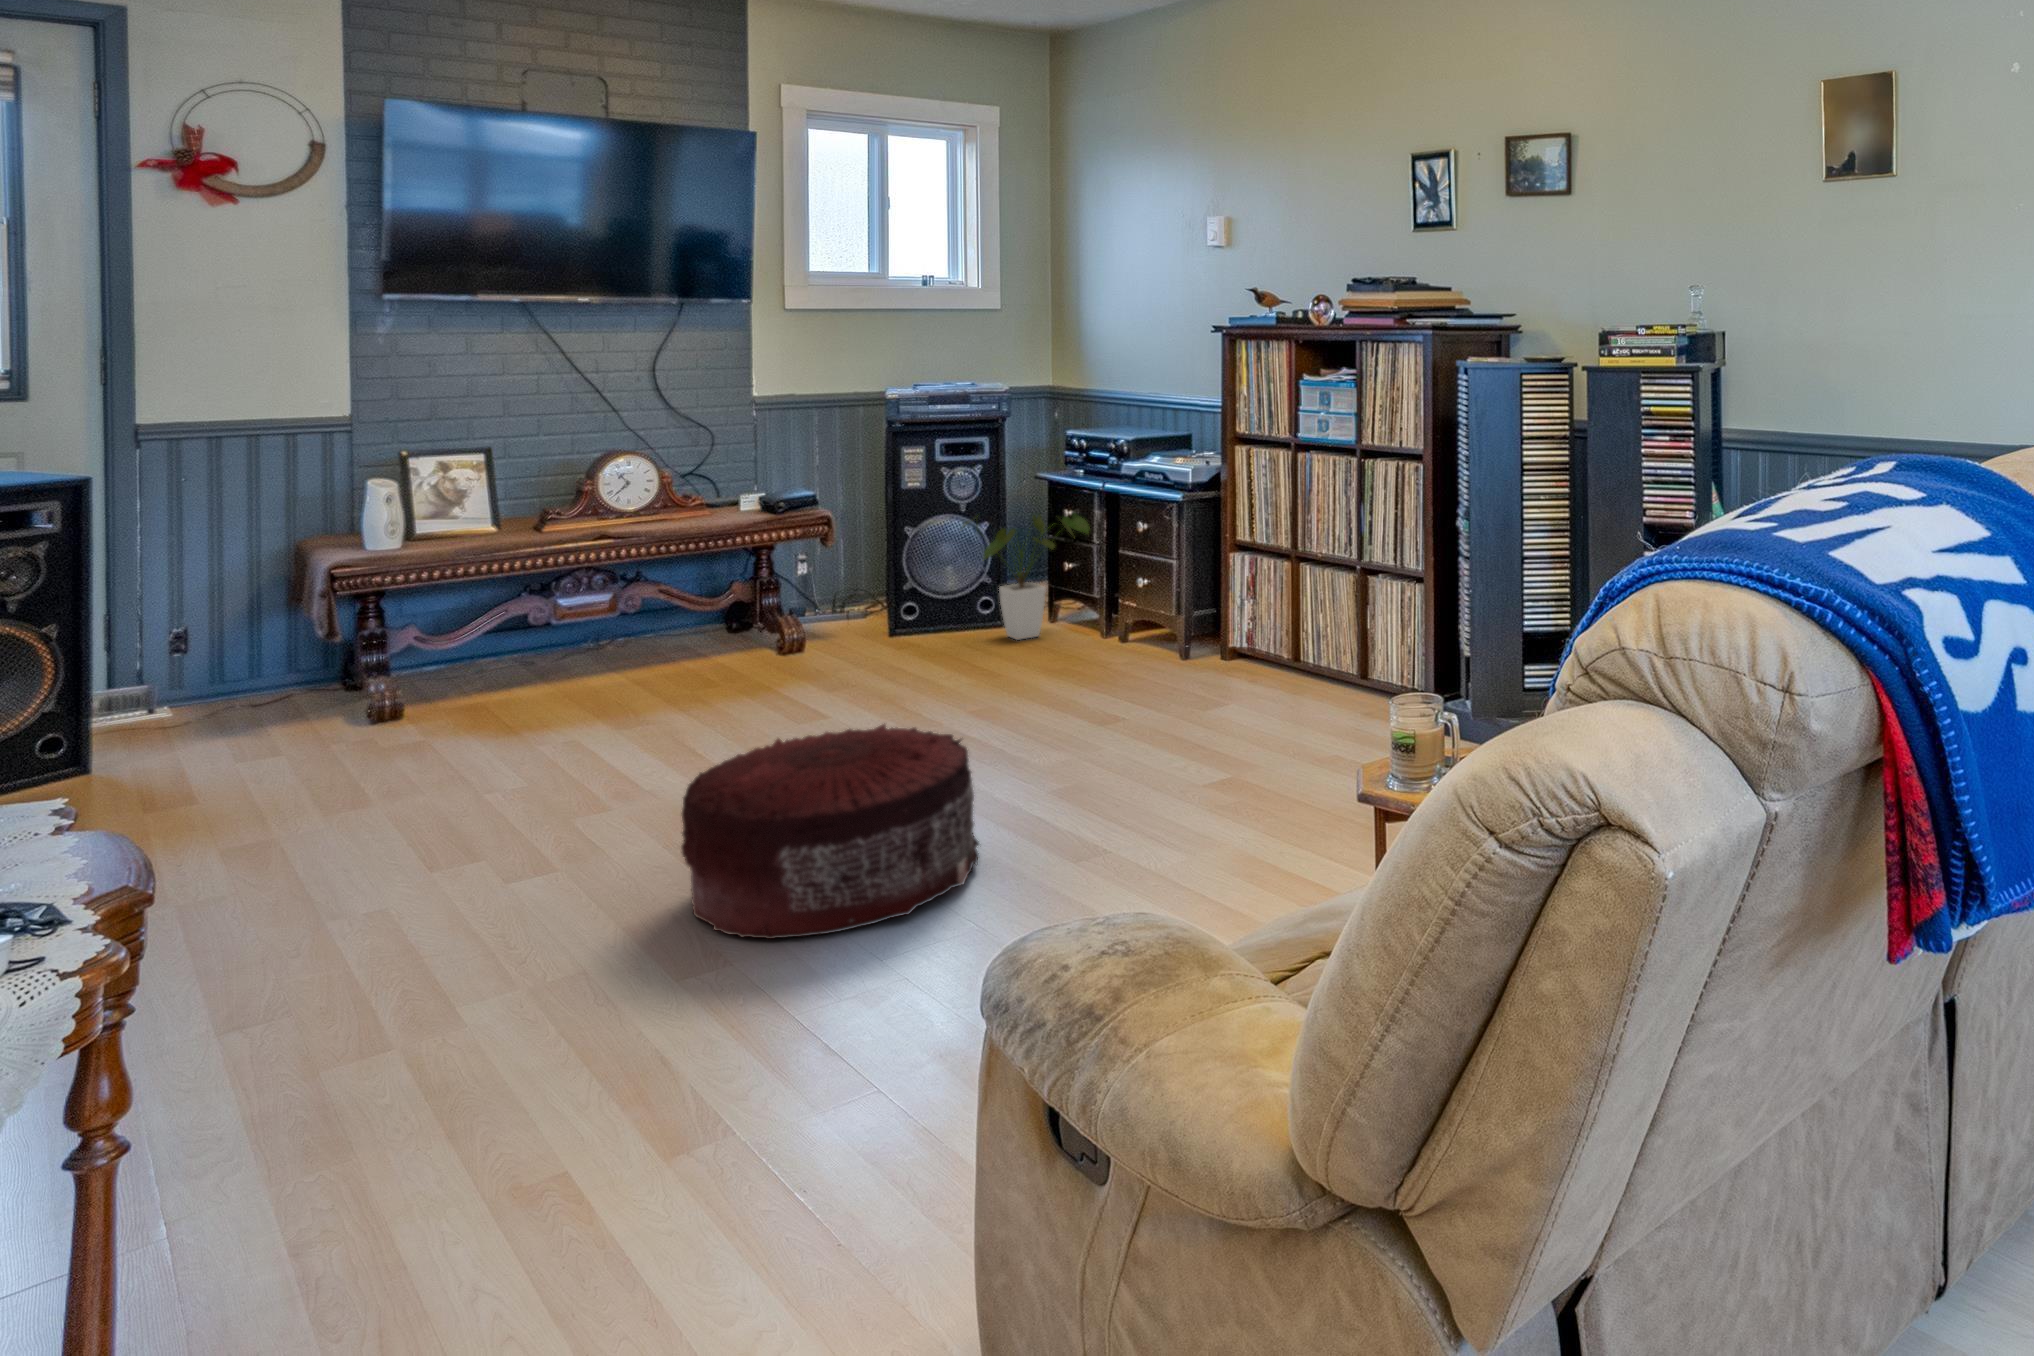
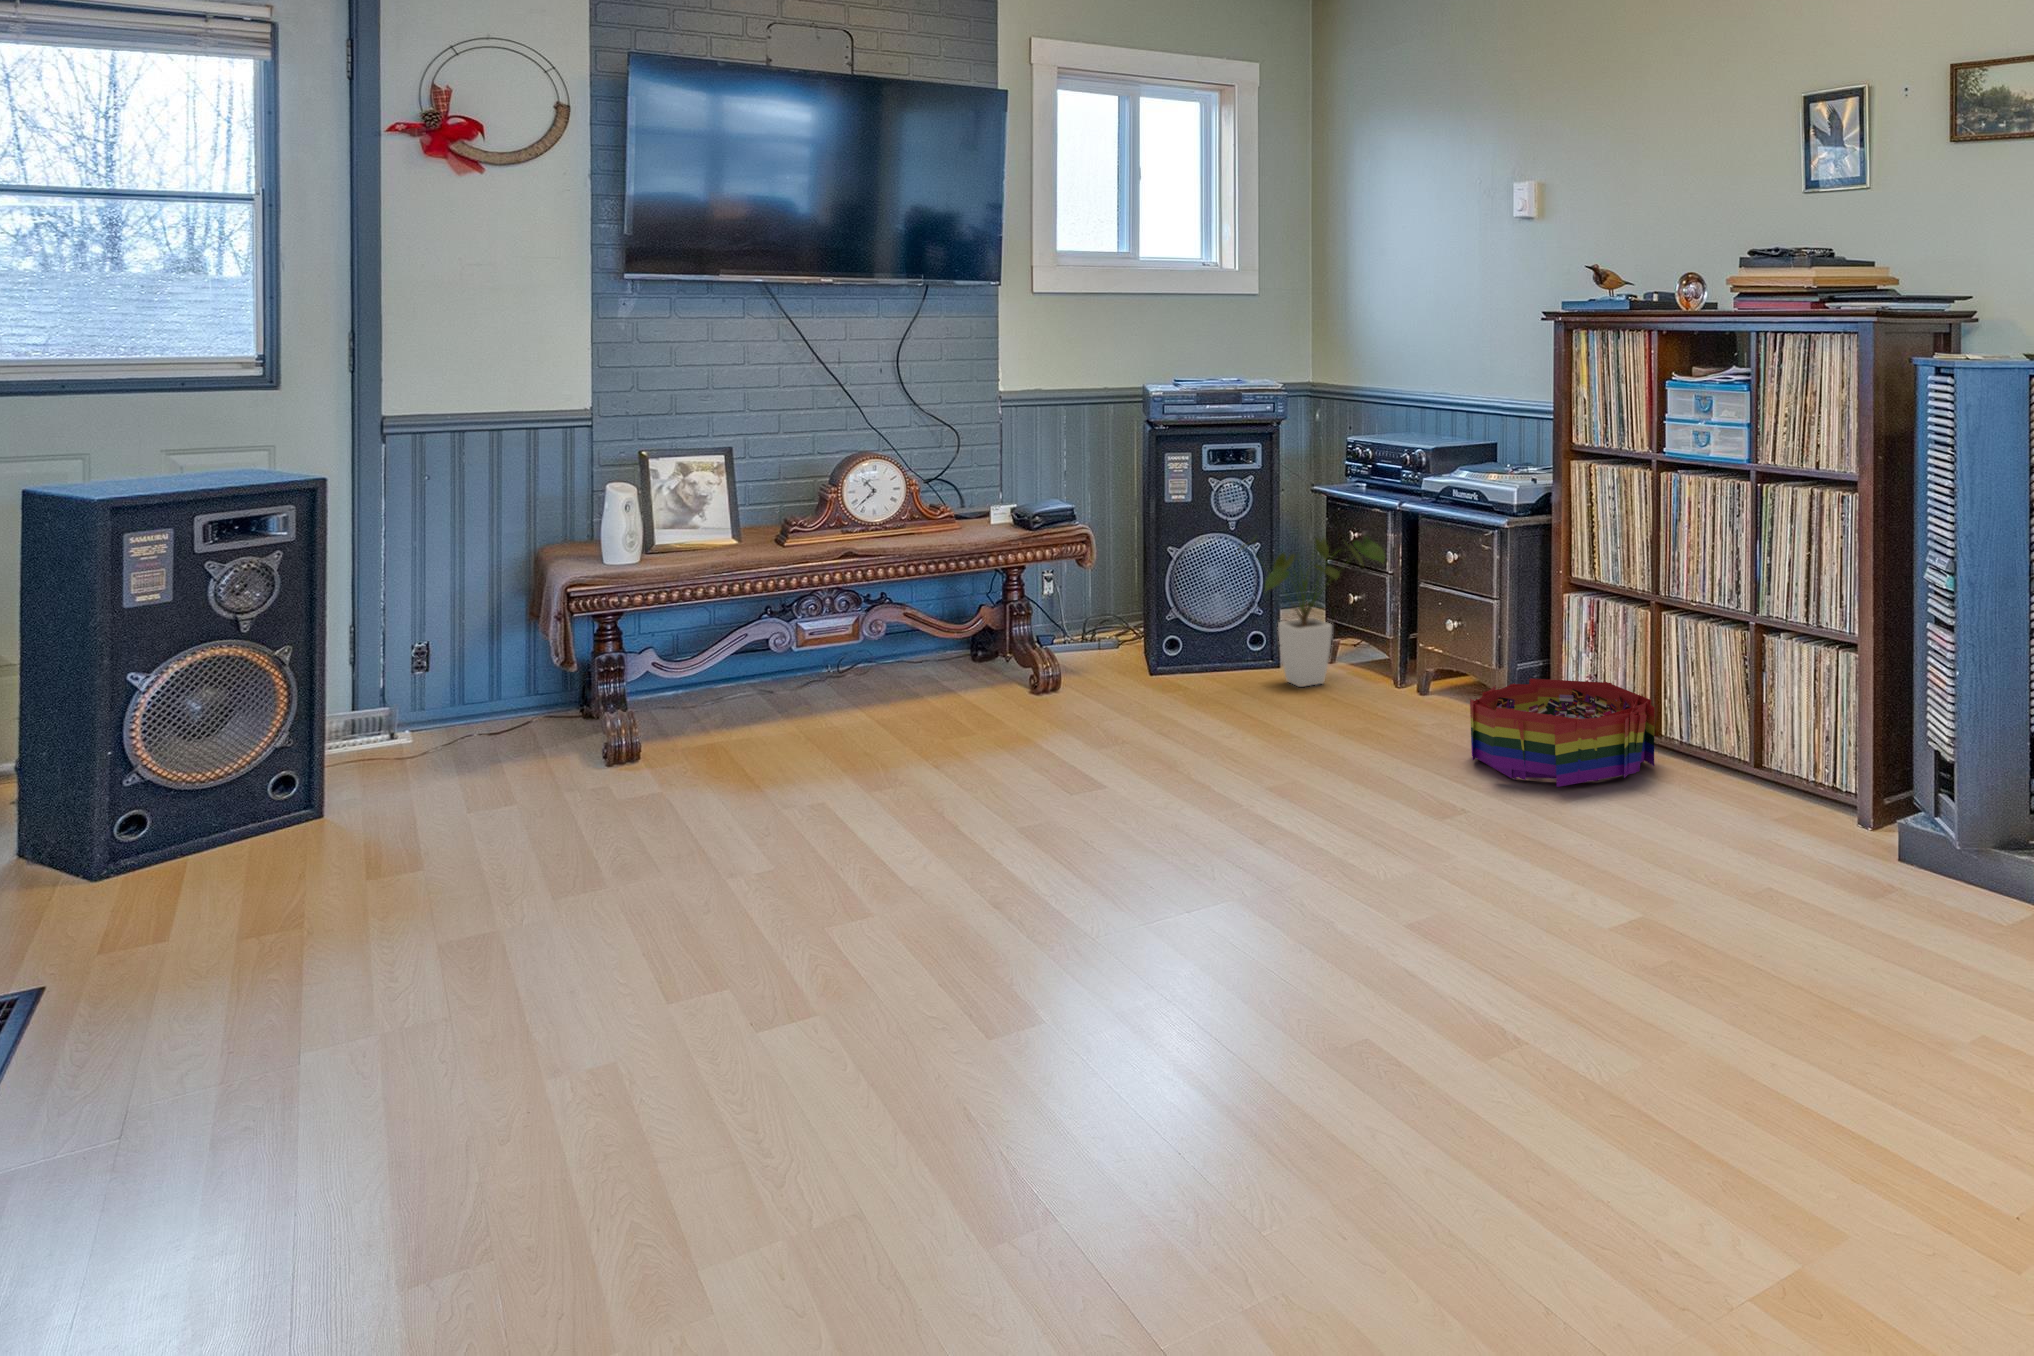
storage bin: none [1142,621,1288,702] -> present [1470,679,1654,787]
pouf: present [681,724,979,939] -> none [990,824,1356,1139]

